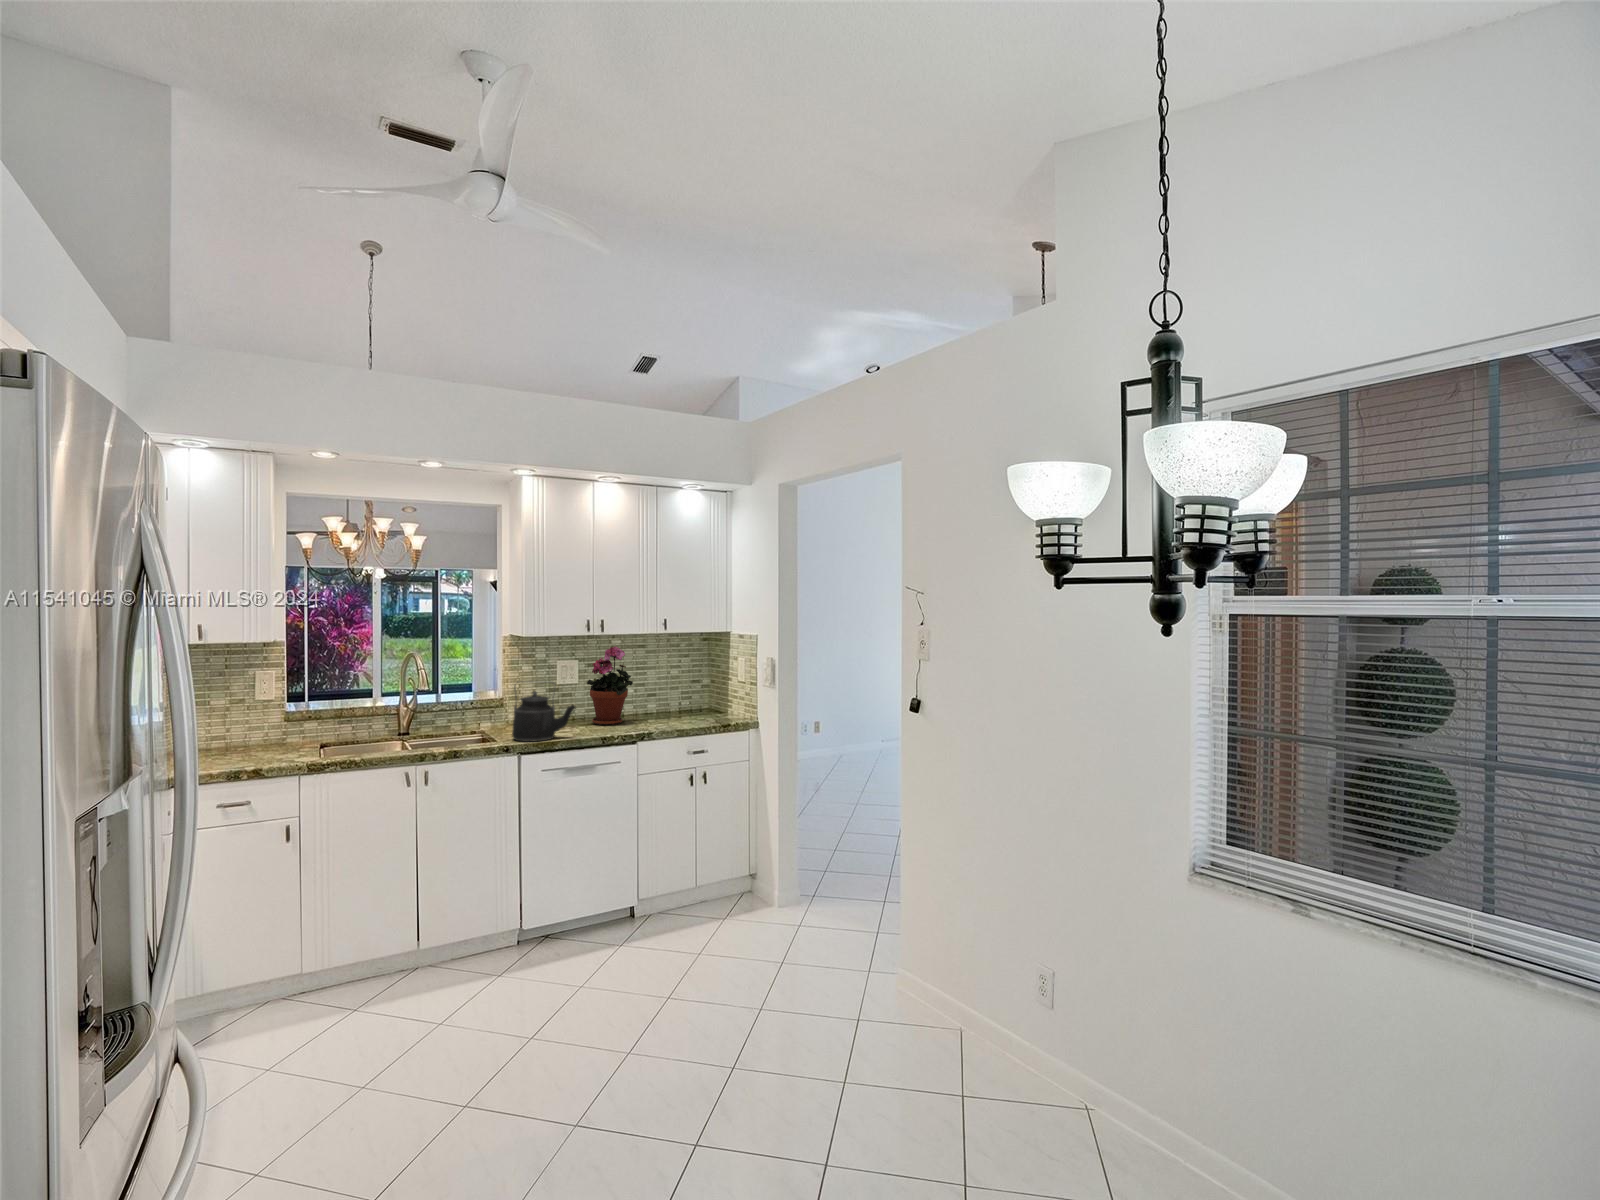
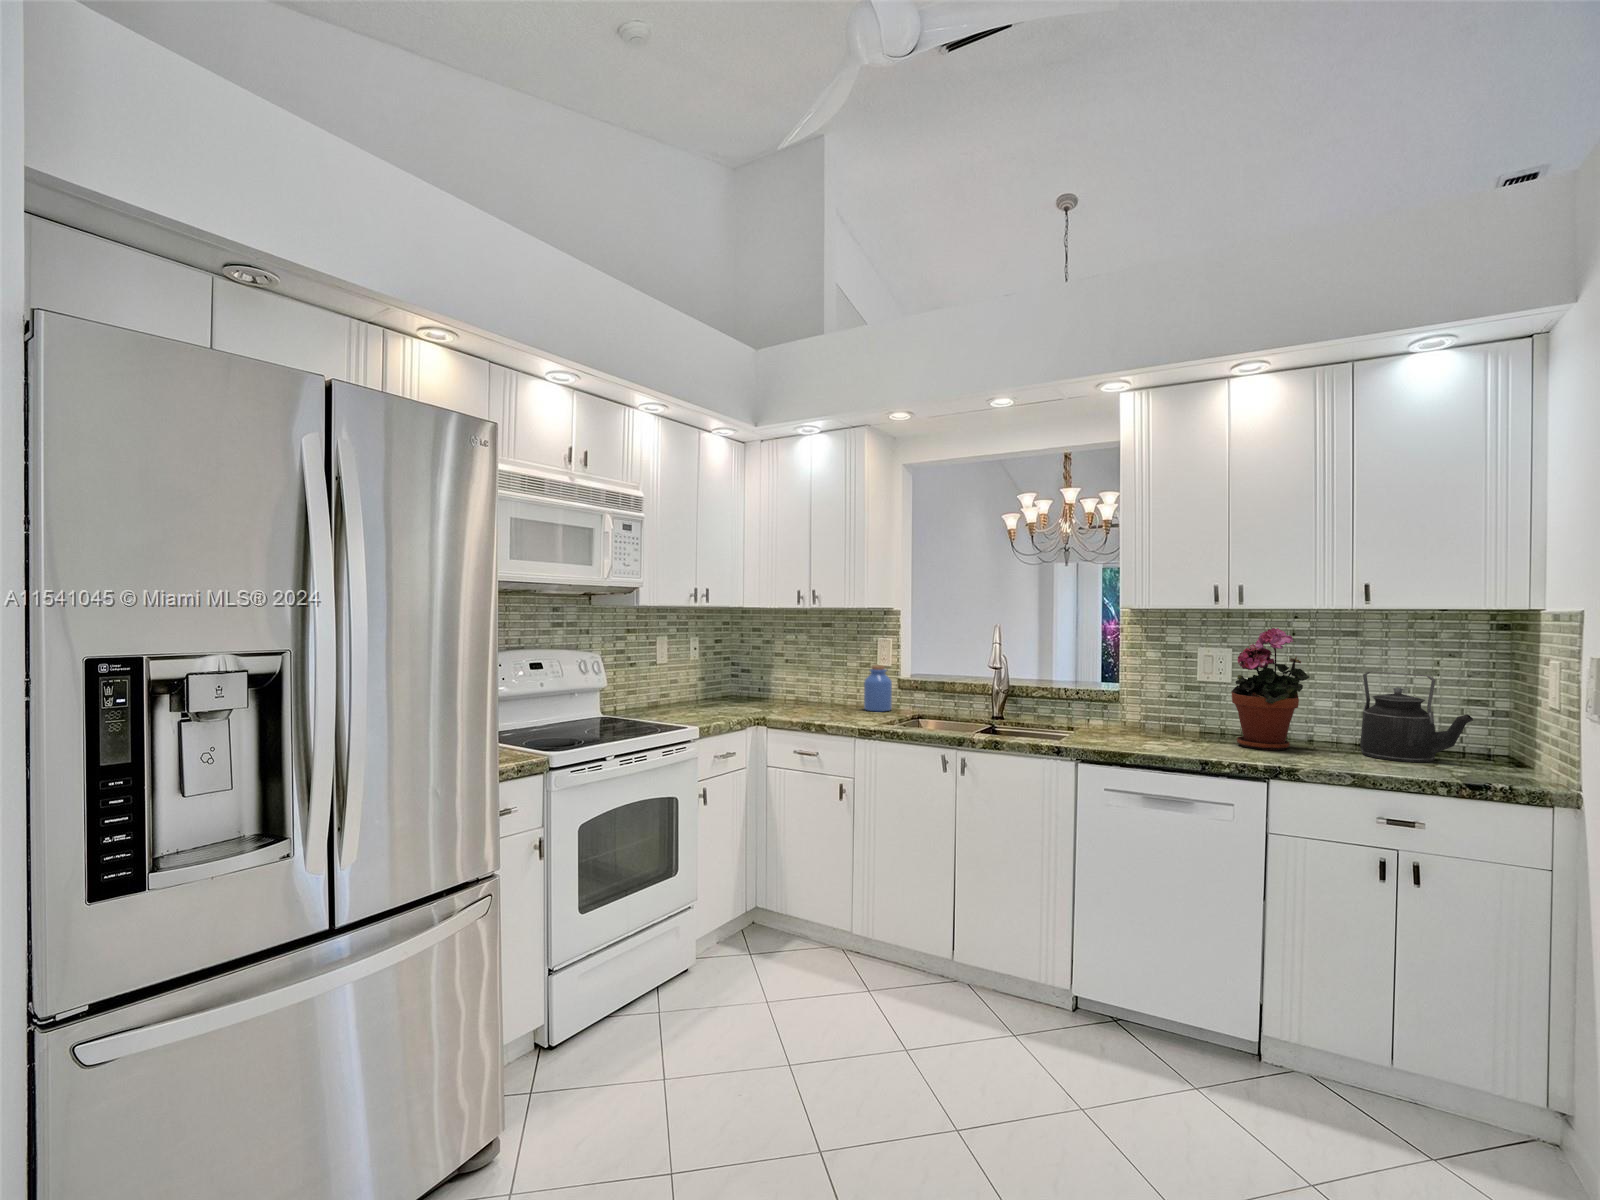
kettle: present [512,682,575,742] -> present [1360,671,1473,762]
jar: none [241,701,276,750] -> present [864,665,892,712]

